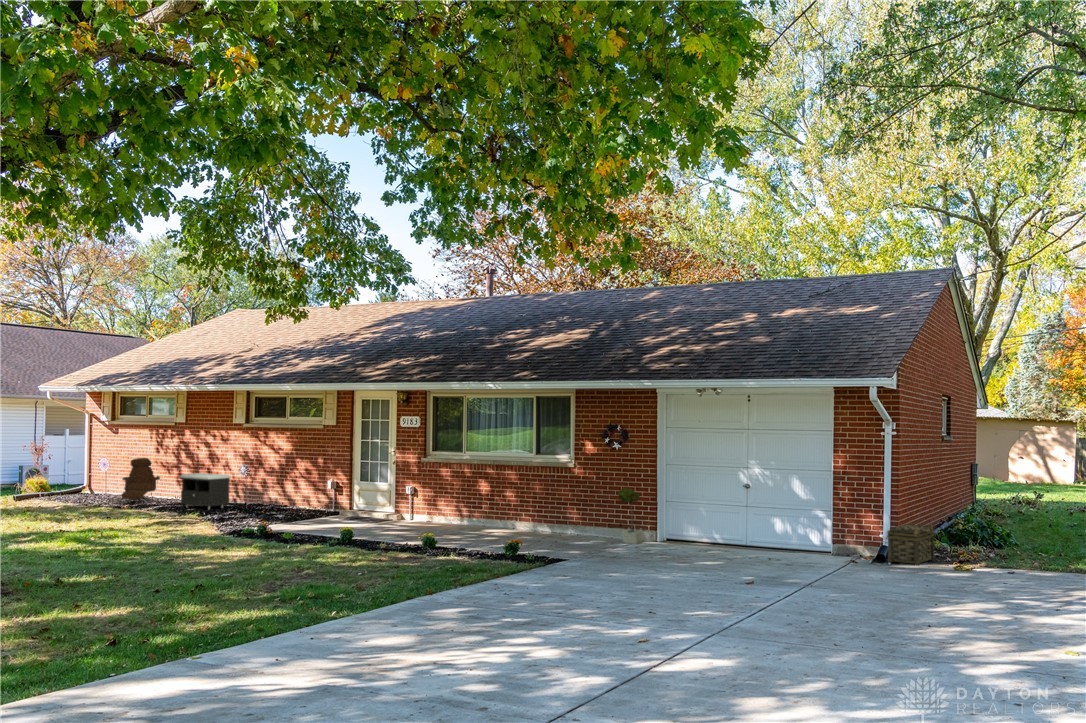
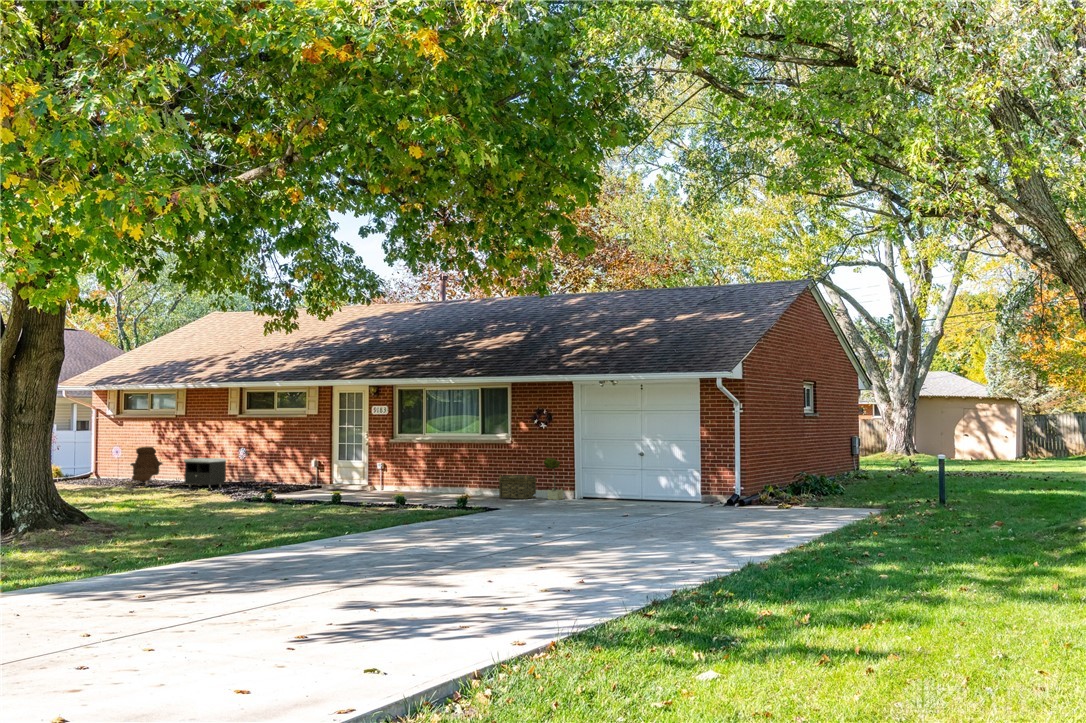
basket: present [887,524,934,565] -> present [499,475,536,499]

